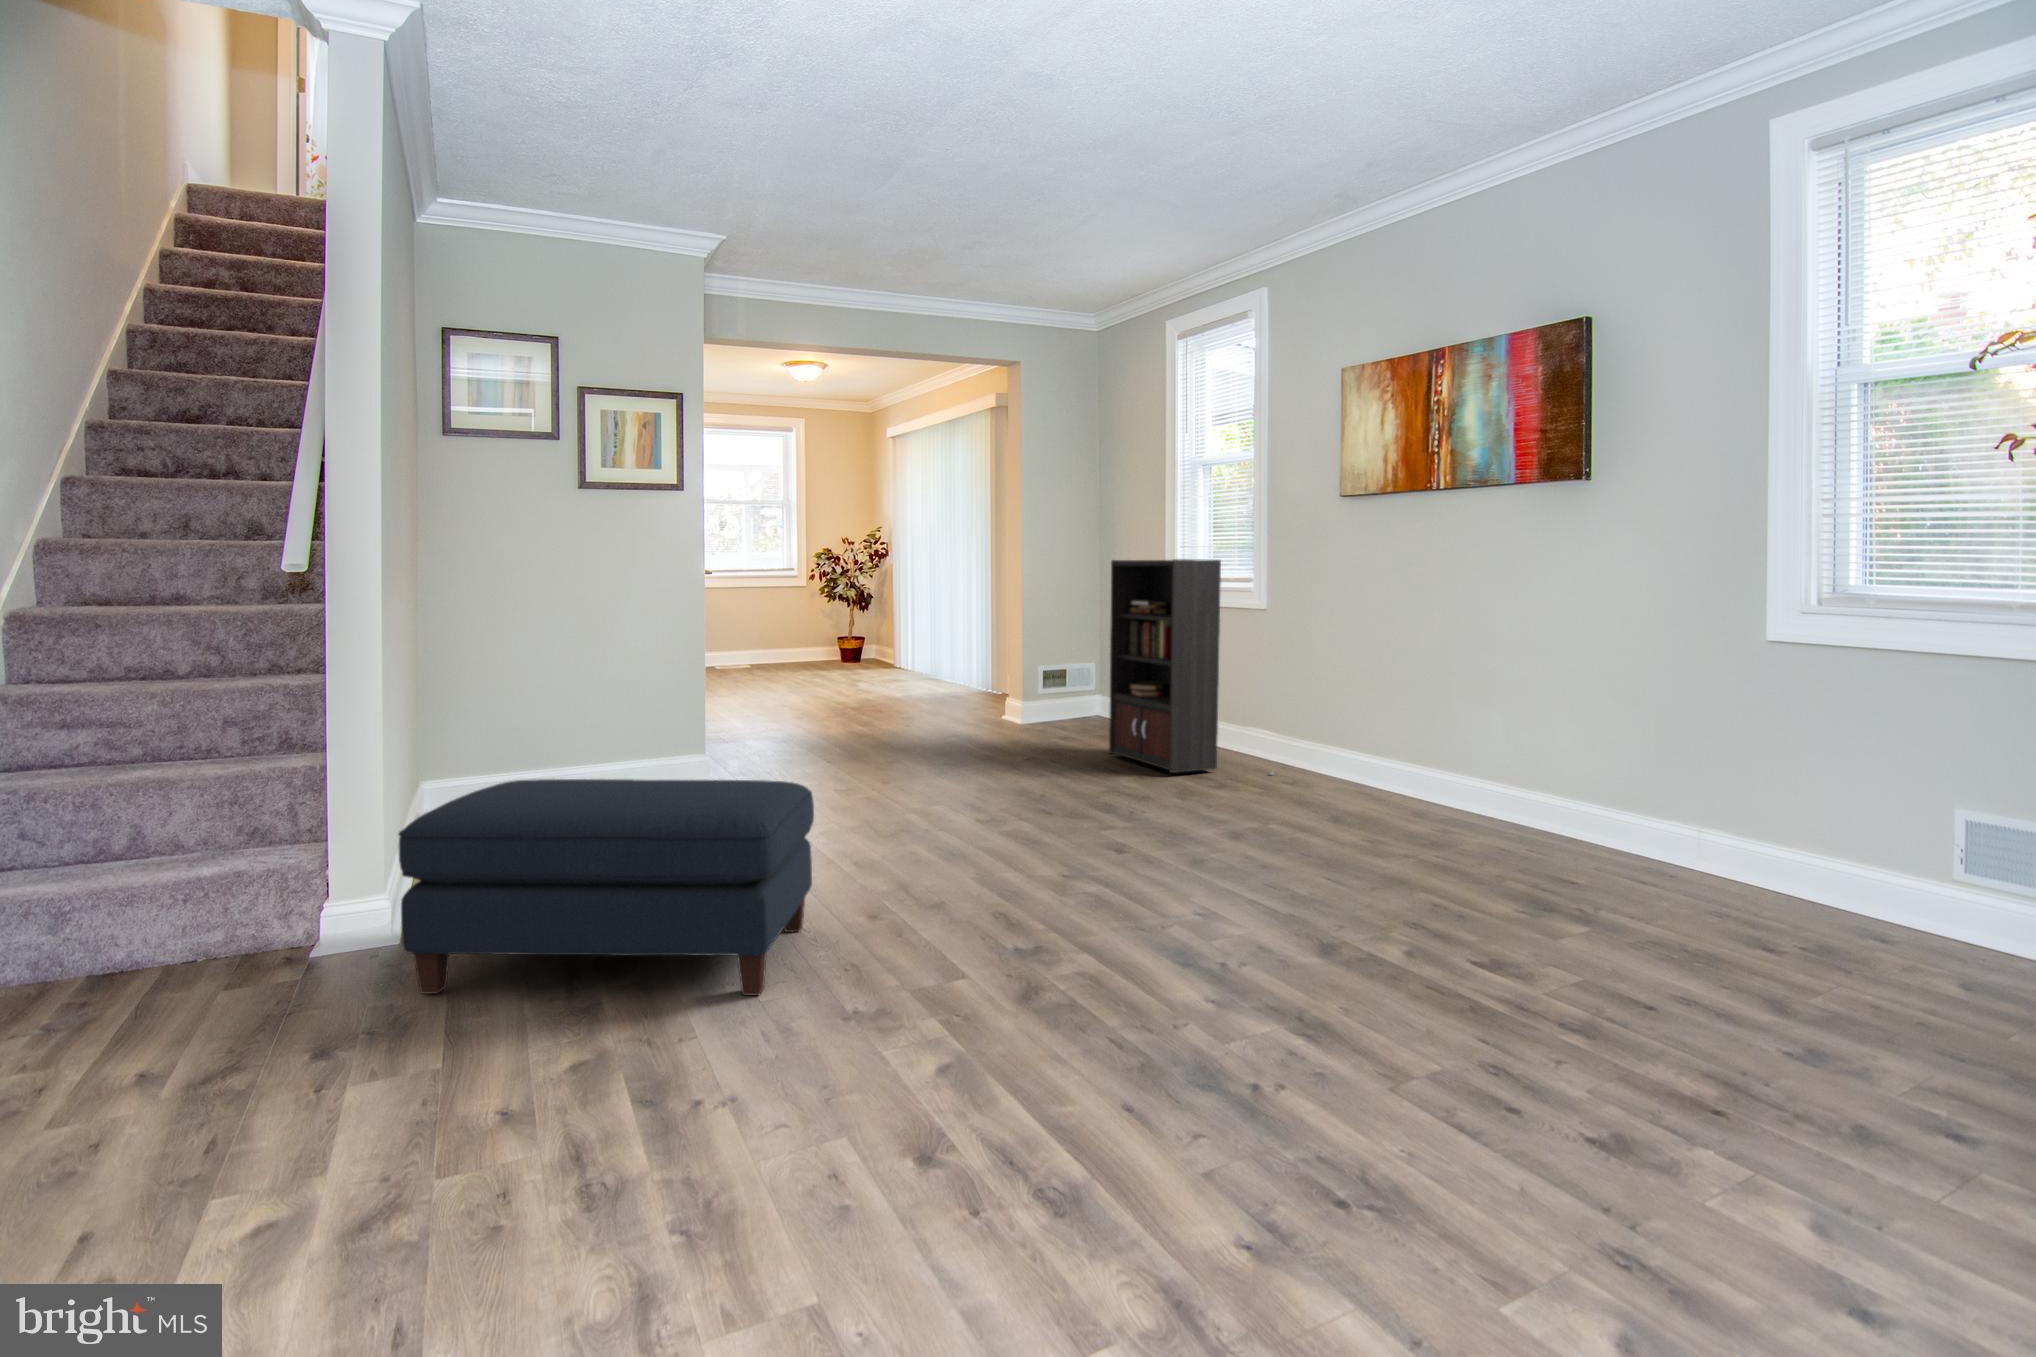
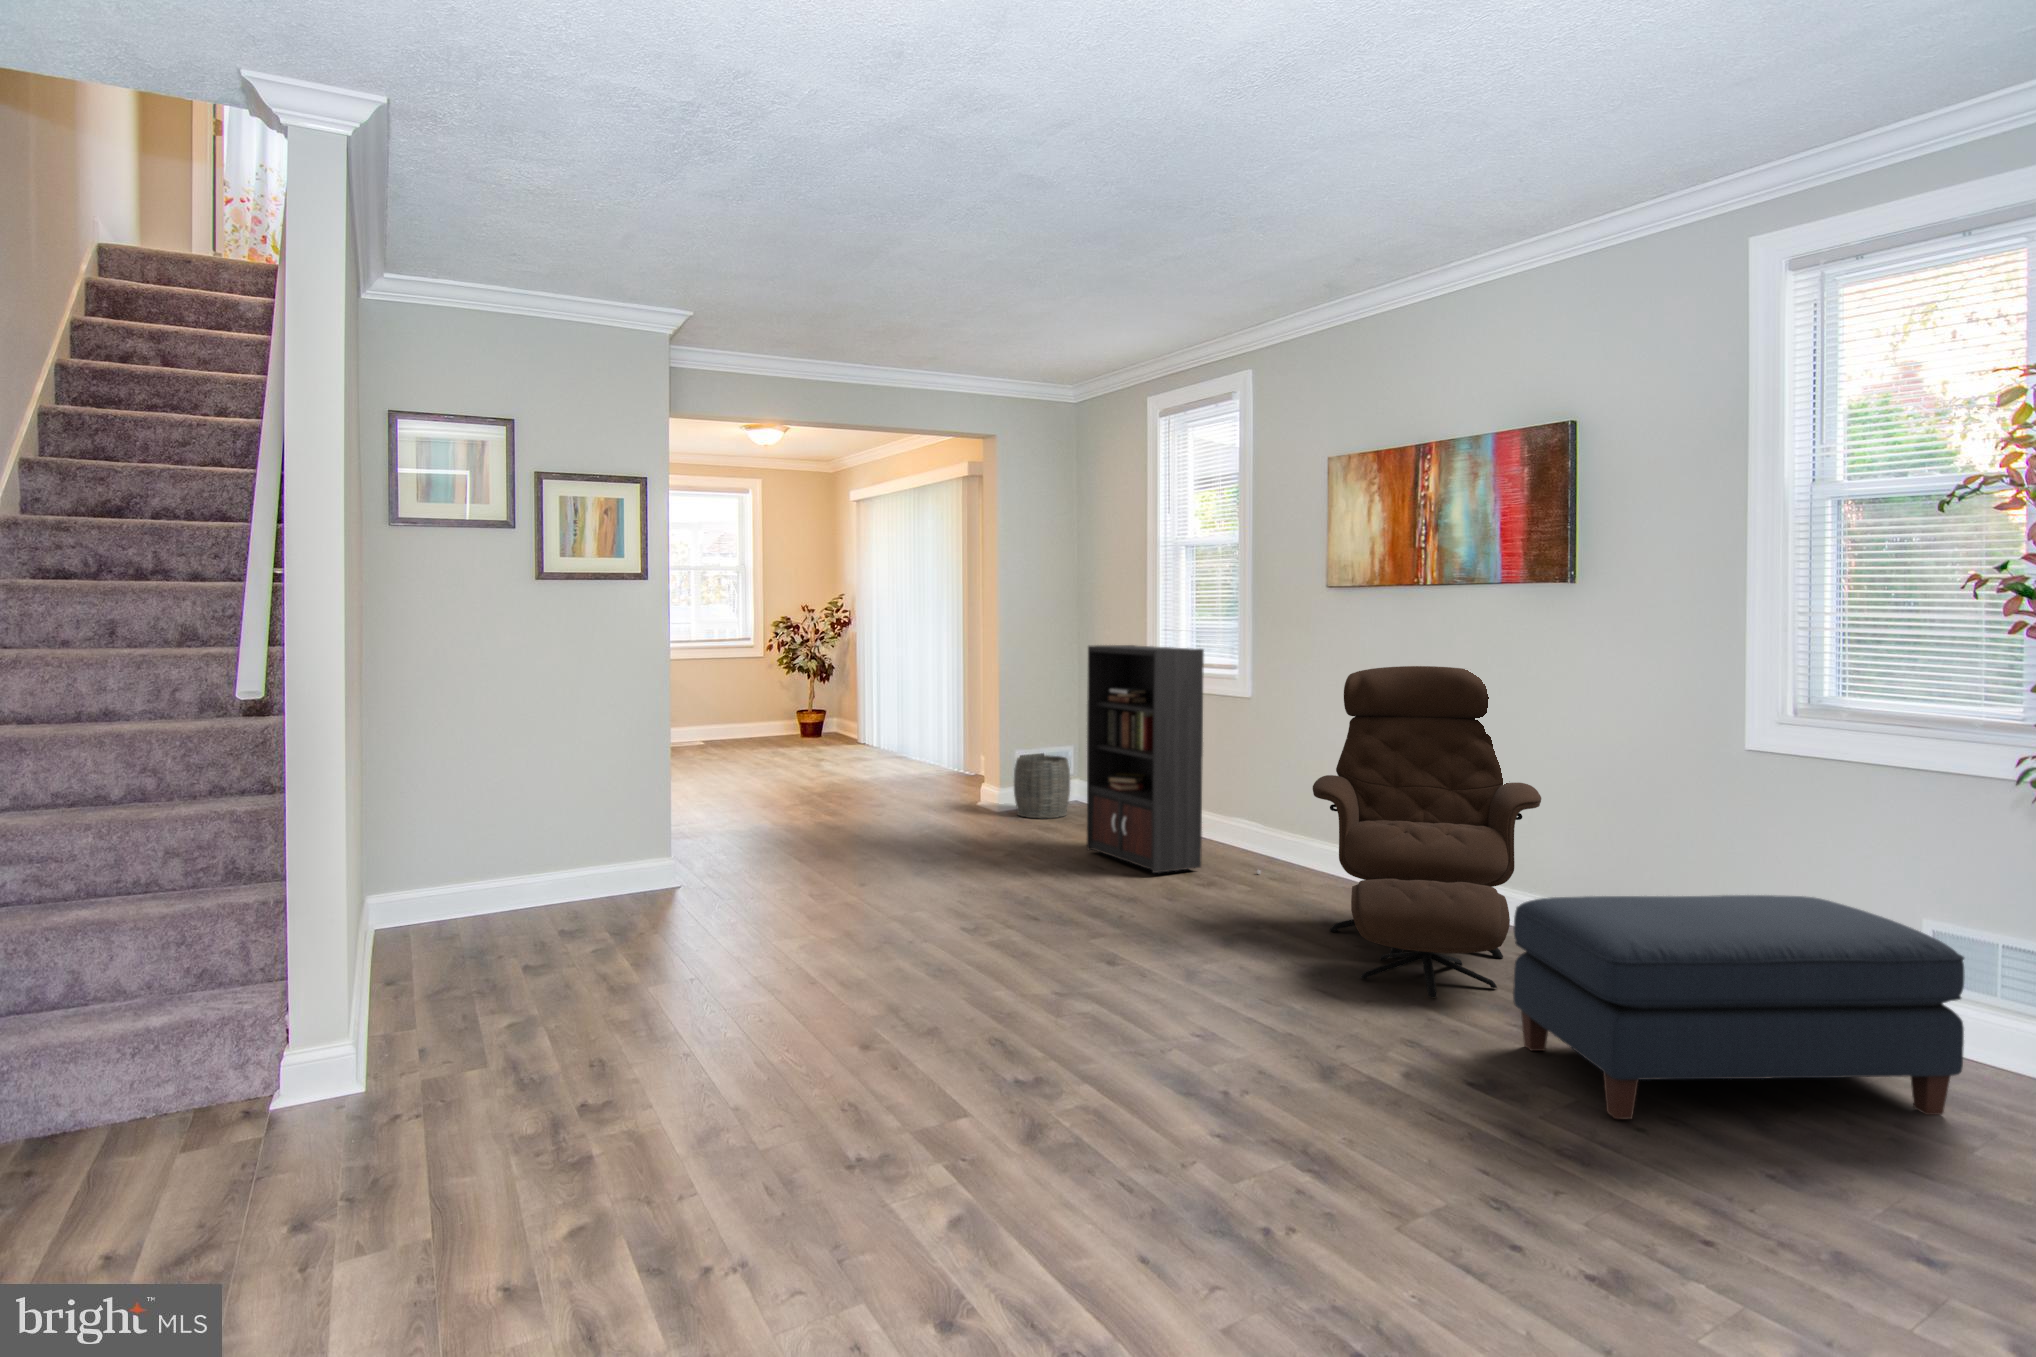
lounge chair: none [1323,569,1548,879] -> present [1313,666,1541,997]
woven basket: none [1044,671,1097,729] -> present [1014,755,1070,818]
ottoman: present [399,779,814,995] -> present [1513,895,1964,1119]

